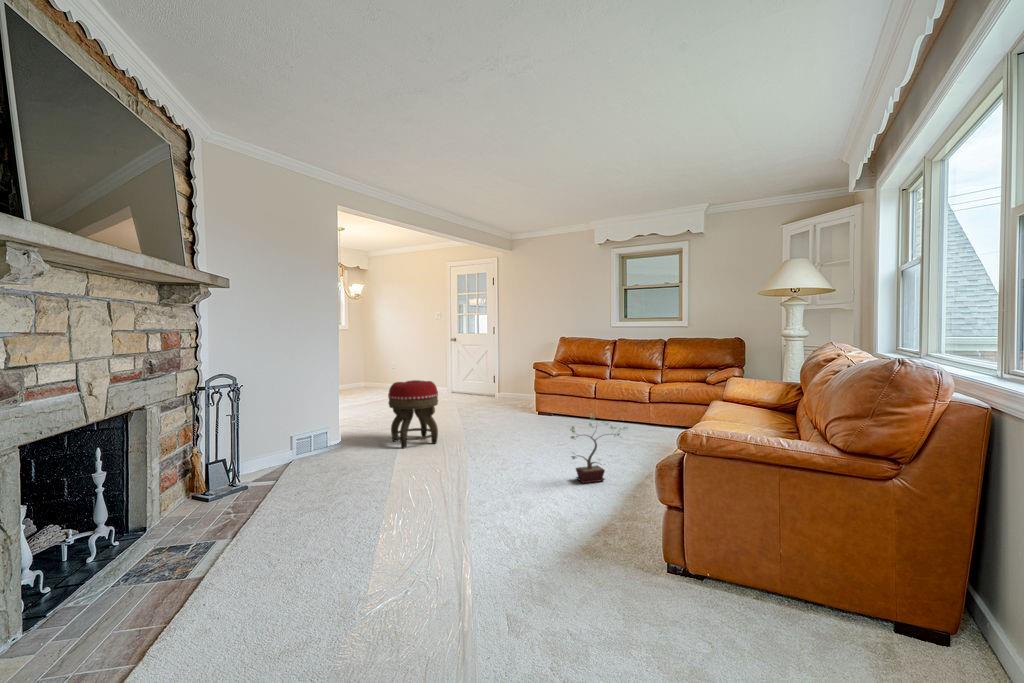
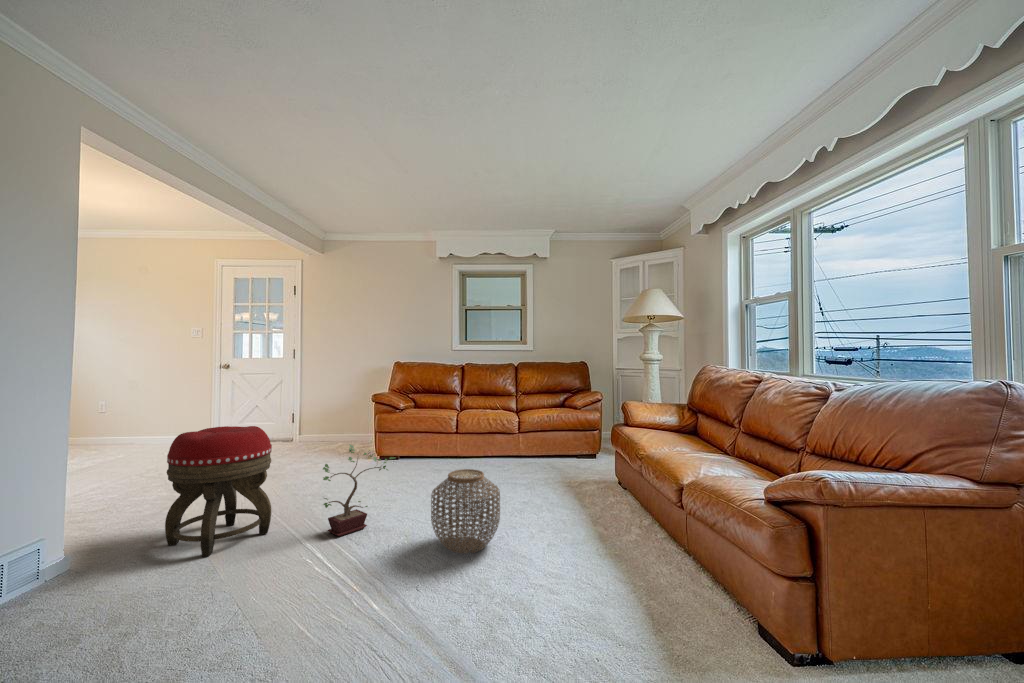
potted plant: present [571,414,627,483] -> present [323,444,395,537]
woven basket: none [504,418,550,472] -> present [431,469,500,553]

